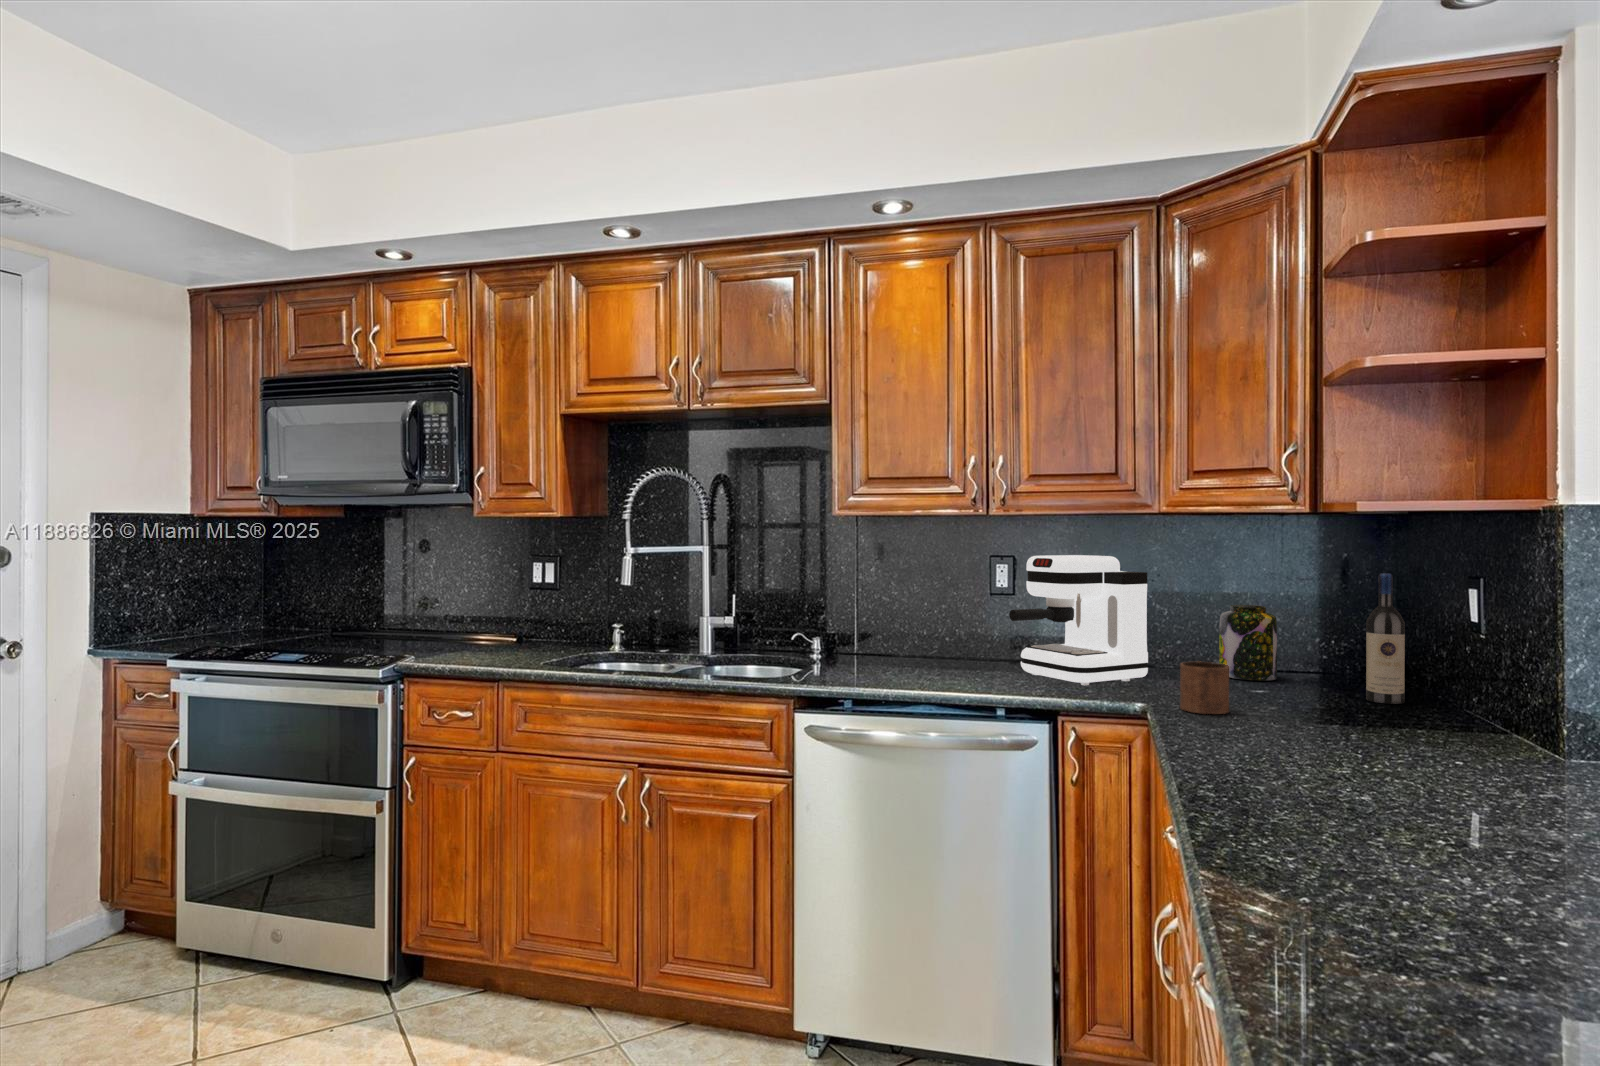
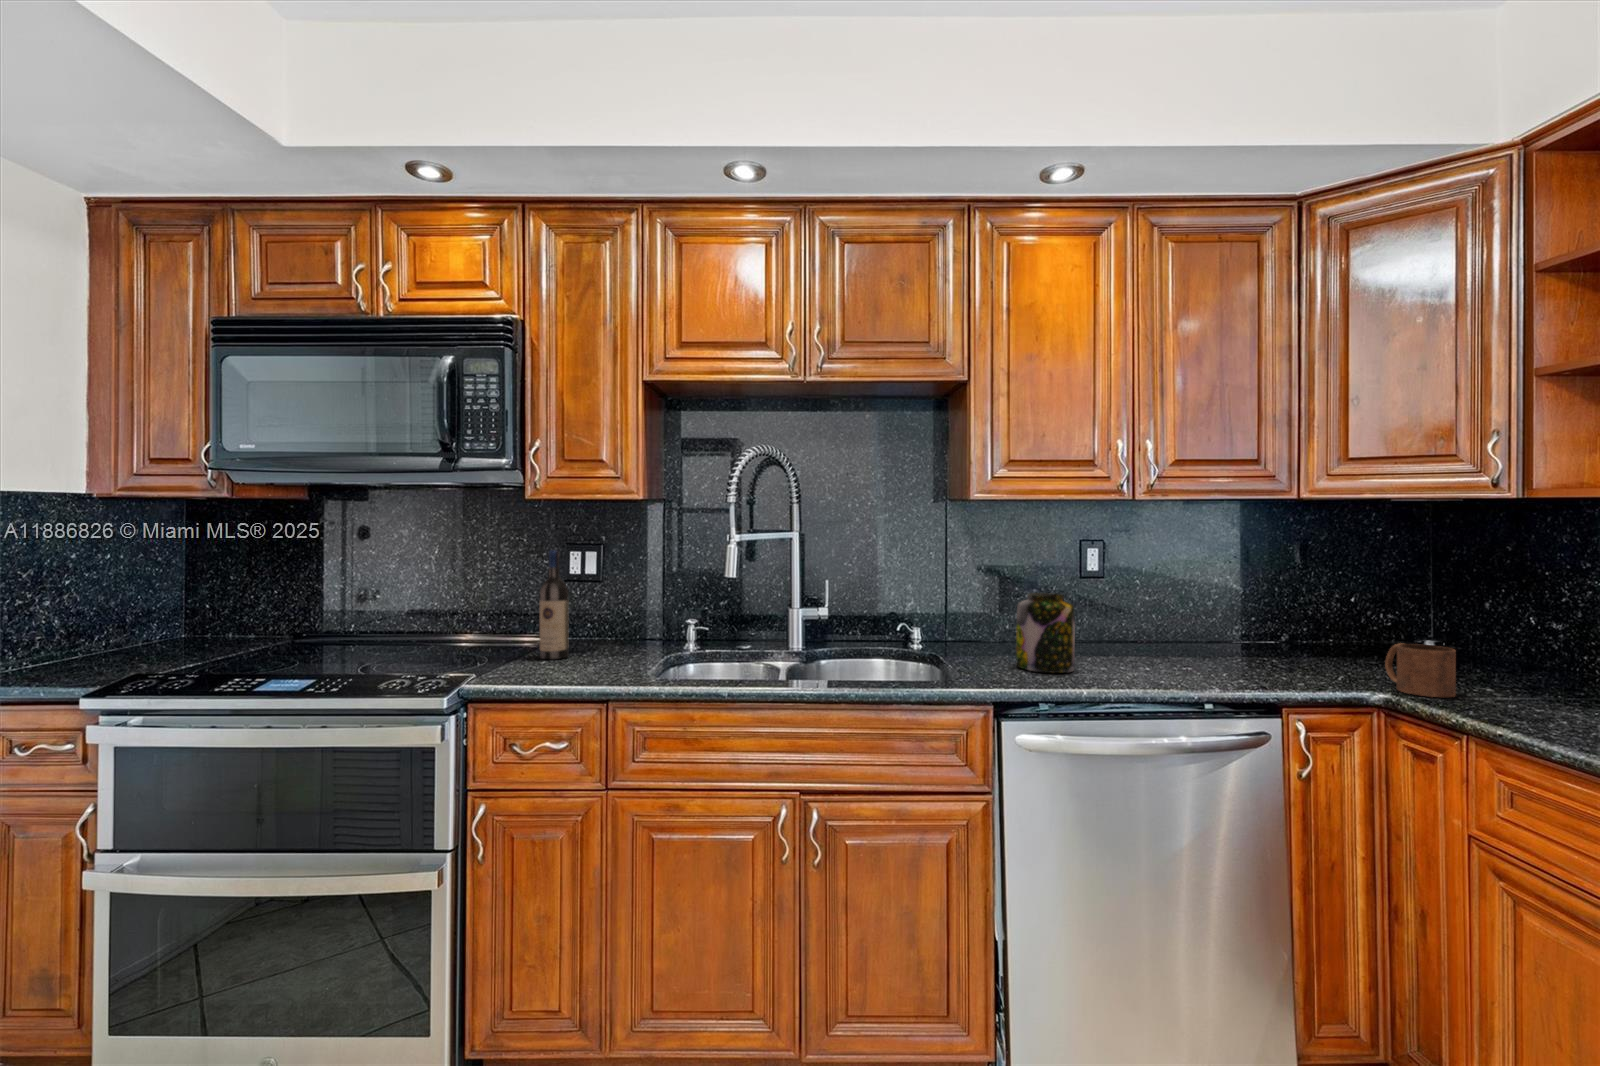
coffee maker: present [1009,555,1148,686] -> none [1155,541,1281,670]
wine bottle: present [1366,573,1405,704] -> present [540,550,568,659]
jar: present [1219,605,1277,680] -> present [1016,593,1075,673]

